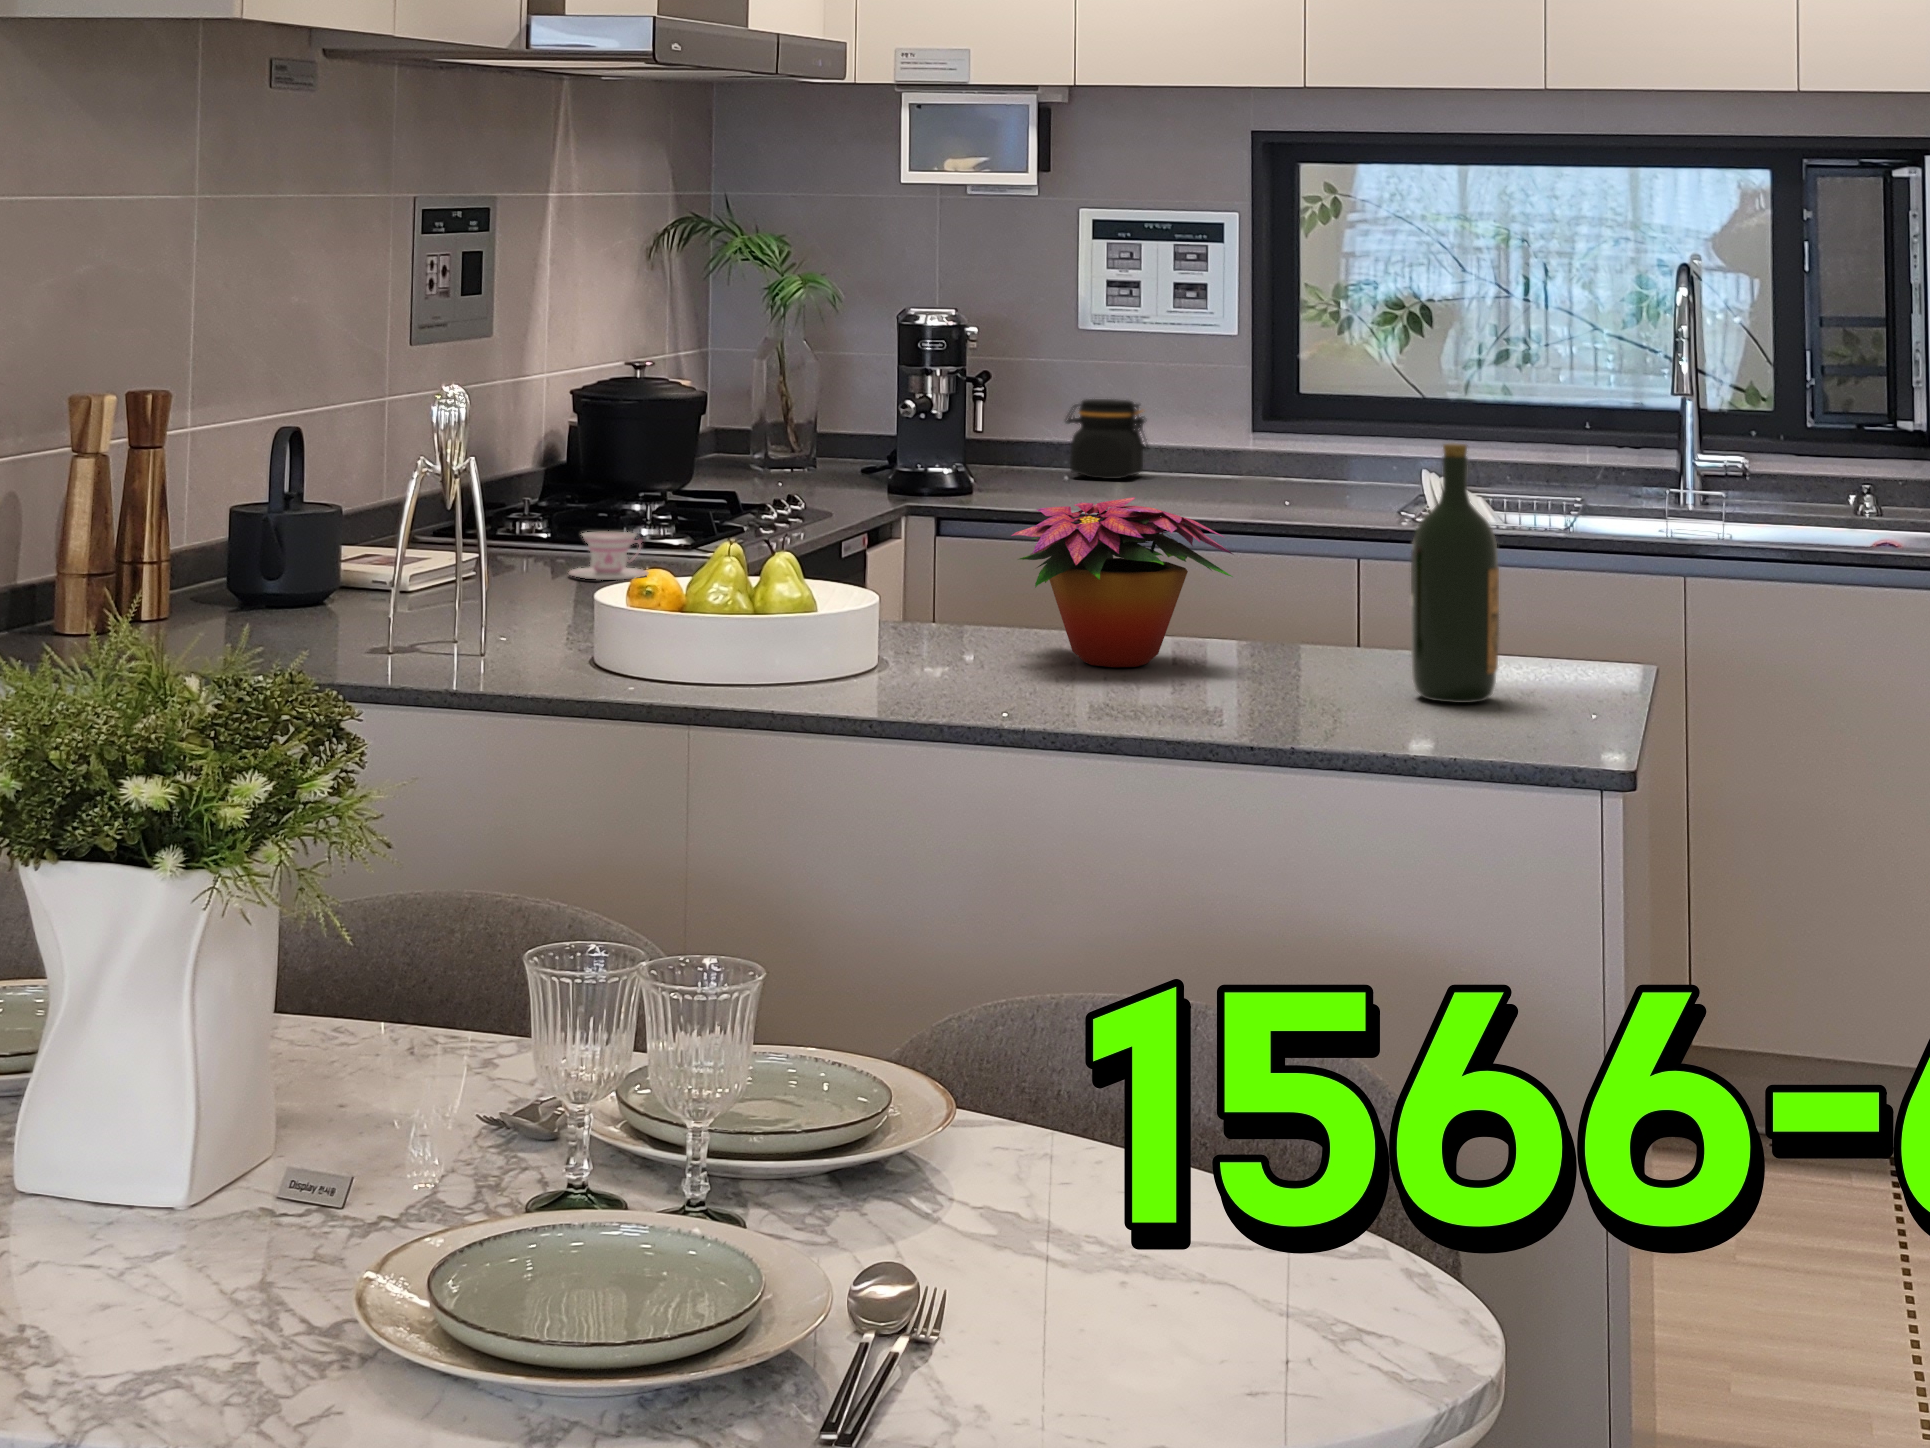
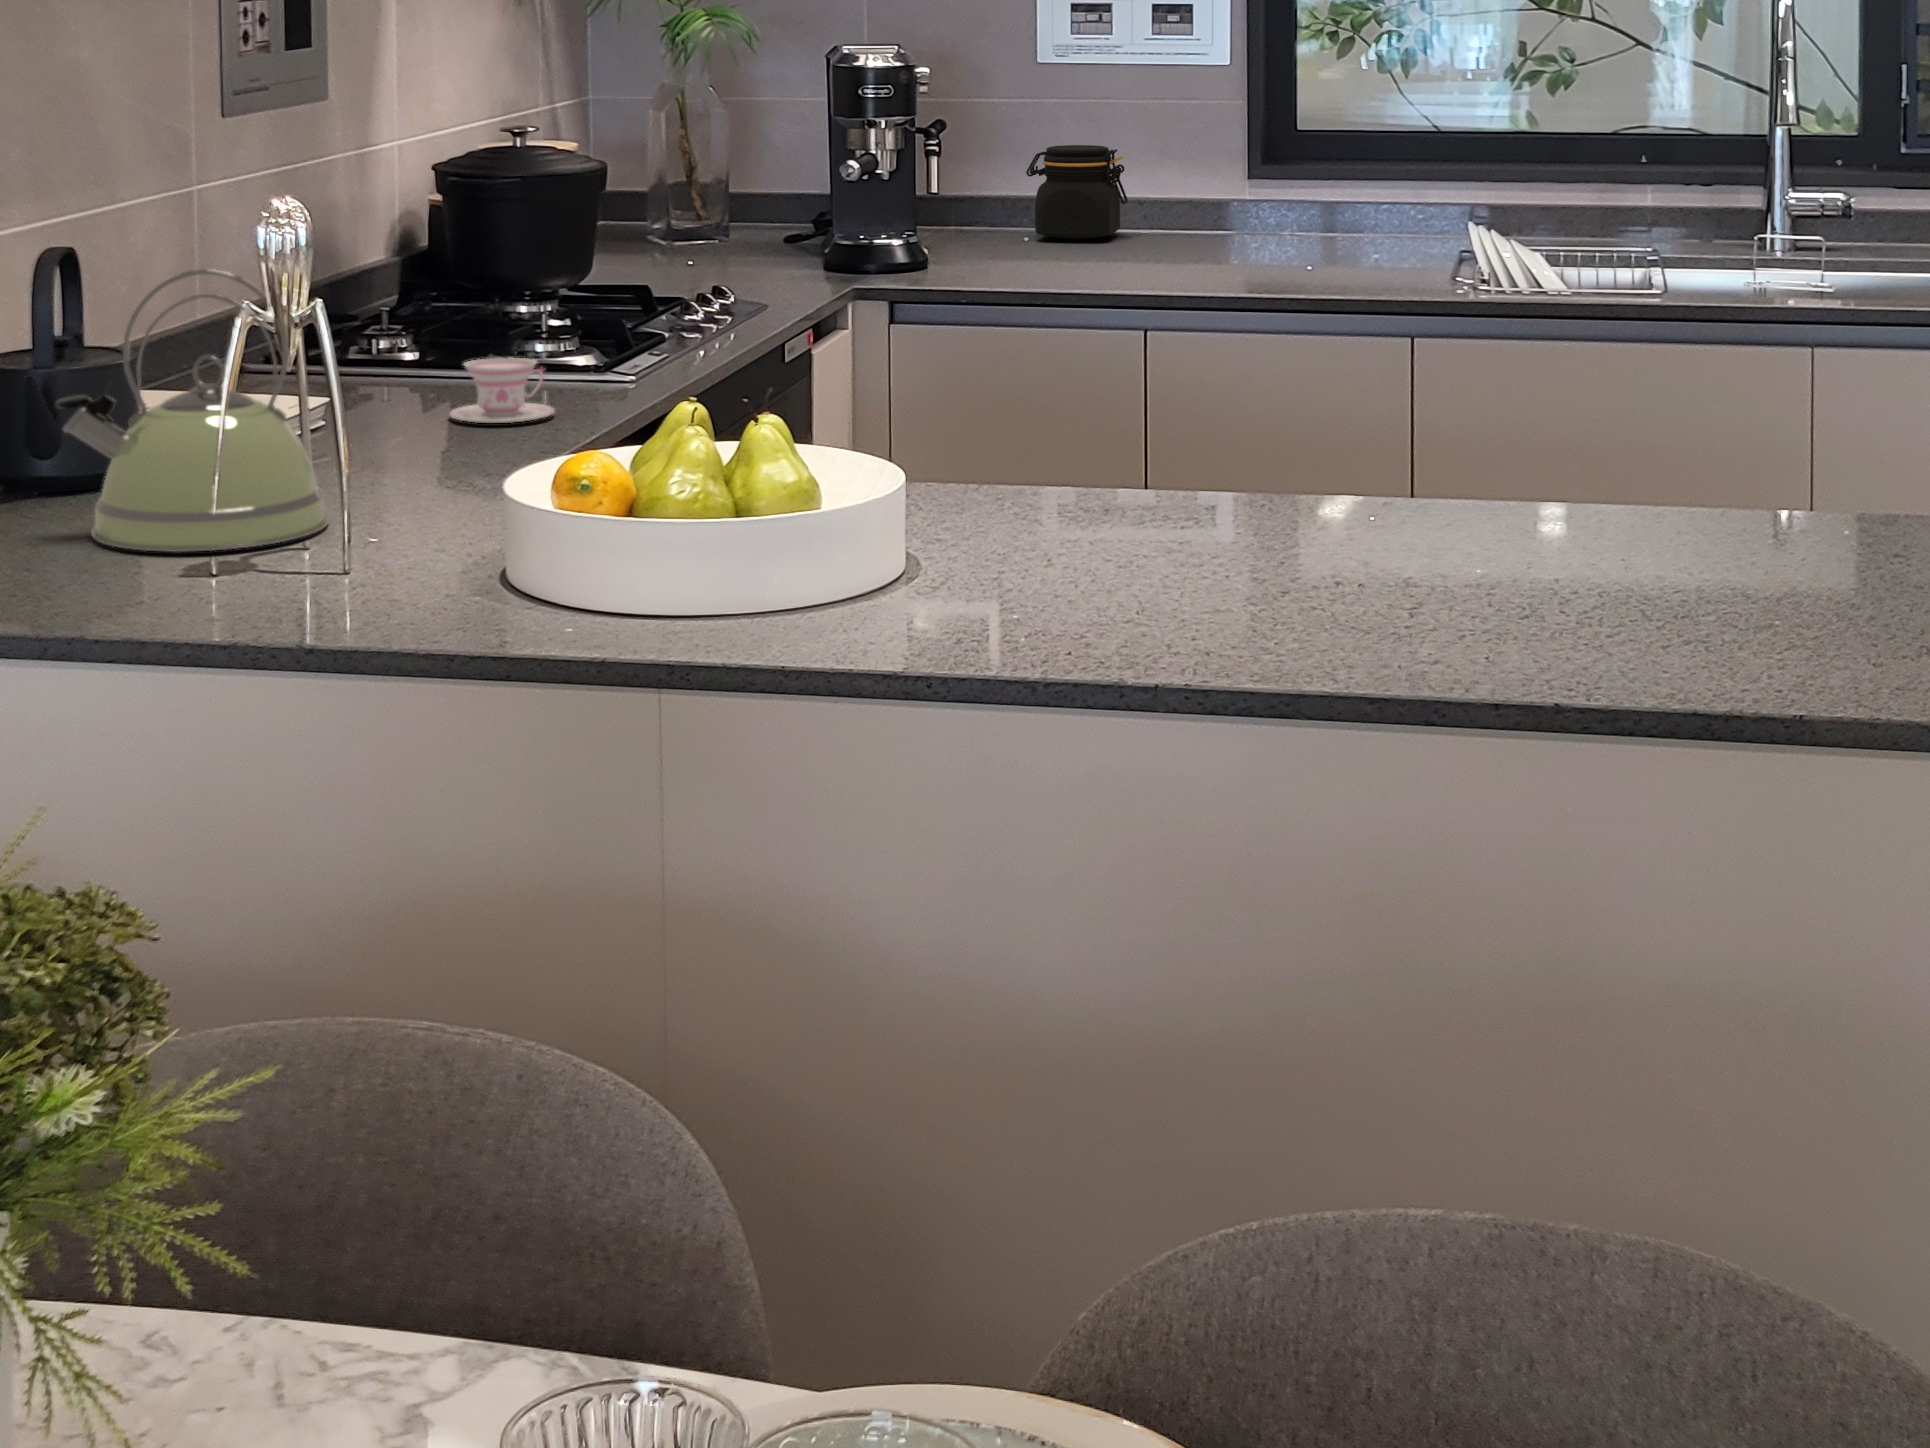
kettle: none [284,440,473,643] -> present [56,268,329,552]
wine bottle: present [1411,444,1499,703] -> none [1644,236,1766,591]
flower arrangement: present [1011,497,1233,667] -> none [1063,312,1393,548]

